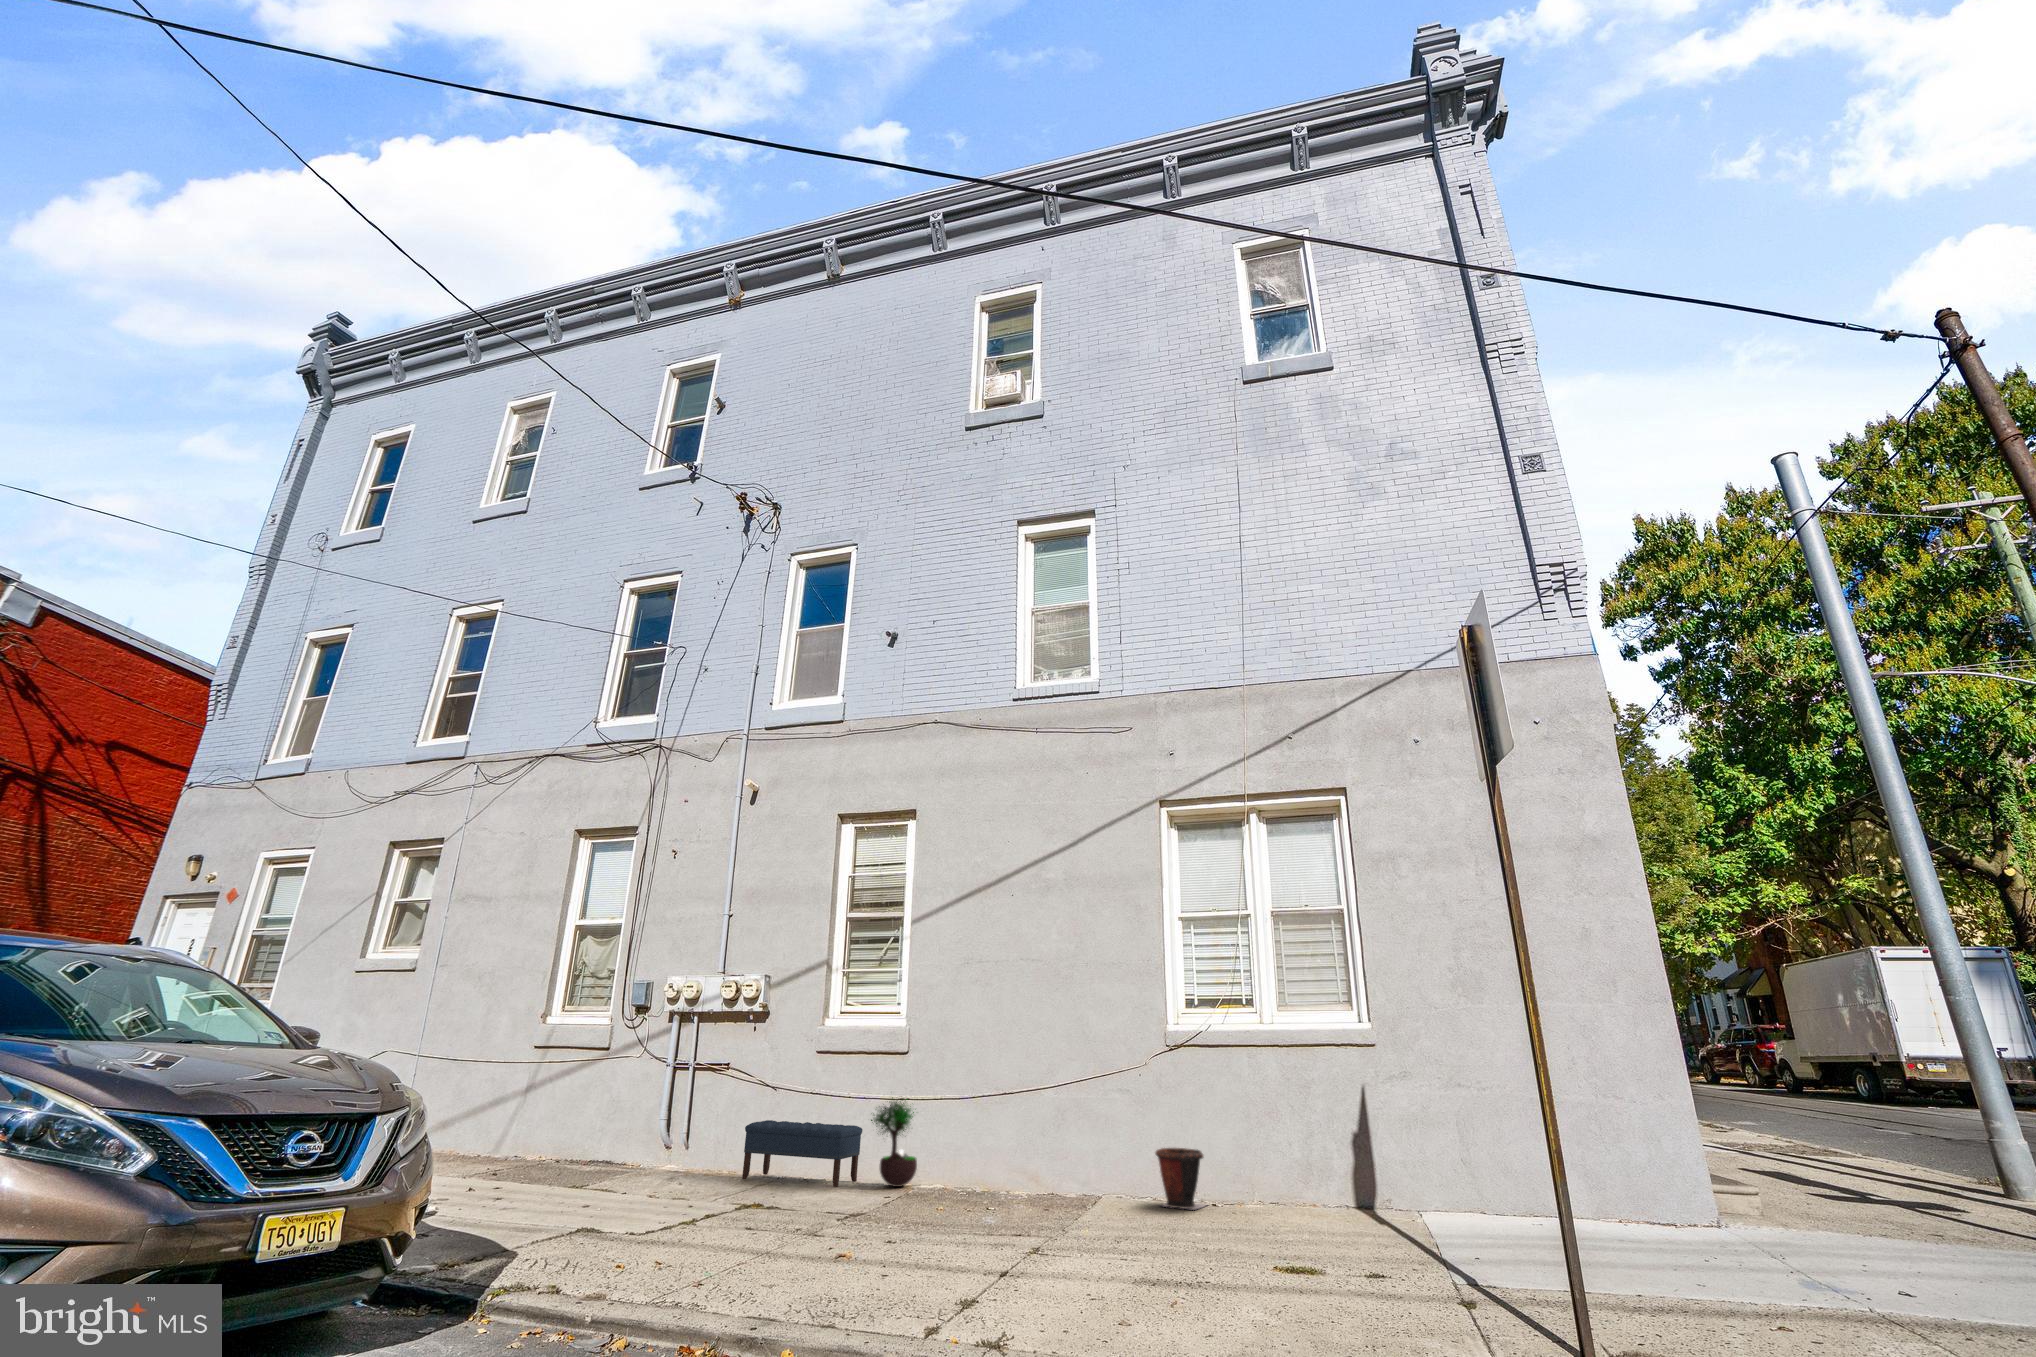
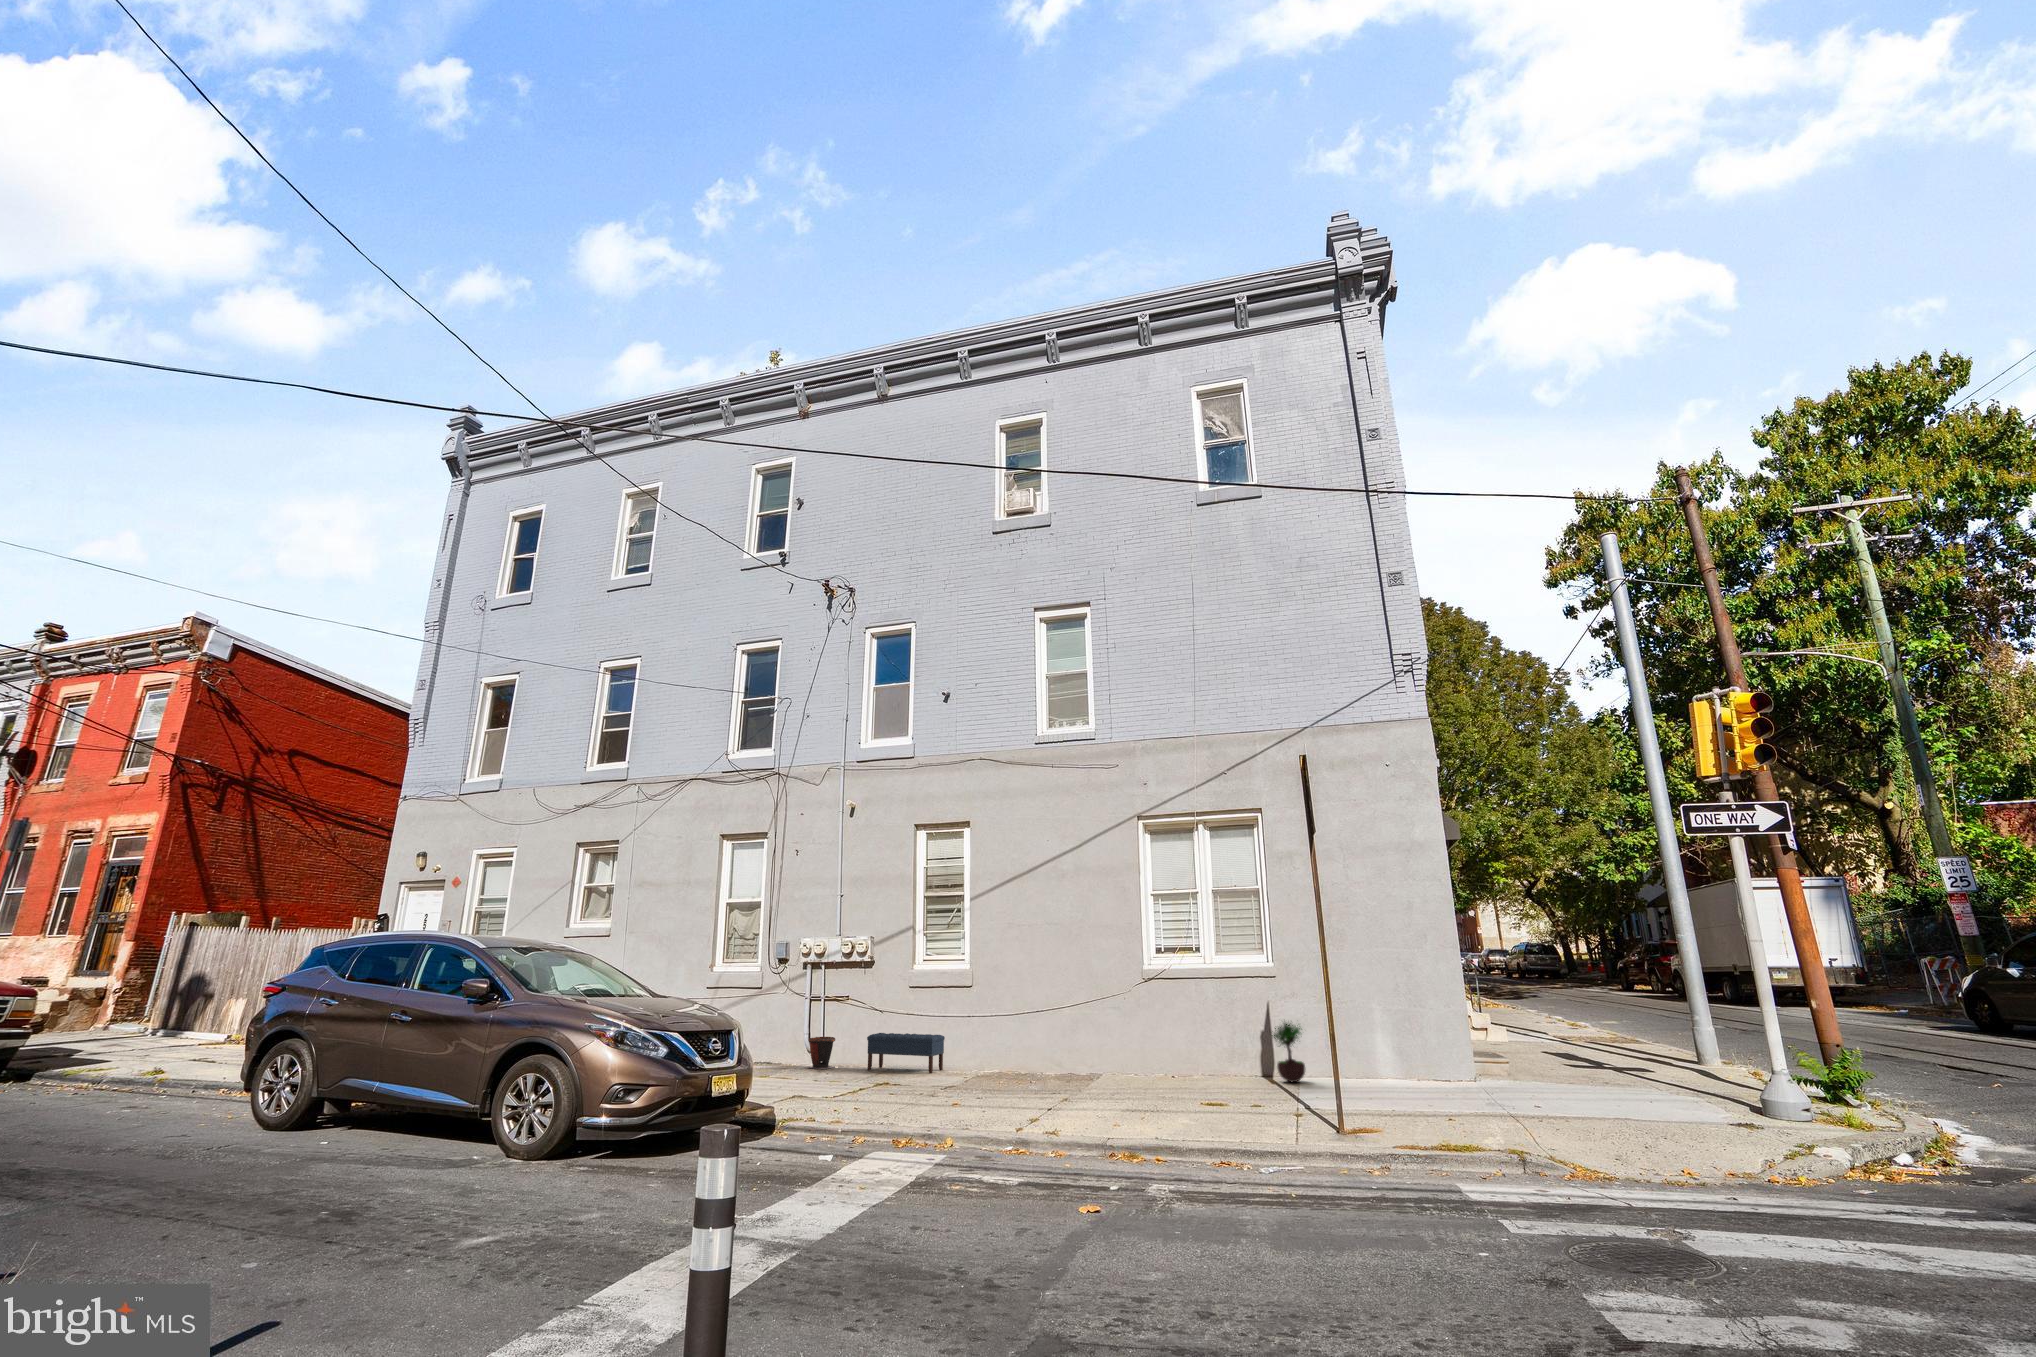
potted tree: present [871,1097,917,1187] -> present [1271,1023,1305,1082]
waste bin: present [1155,1148,1205,1210] -> present [808,1037,835,1069]

